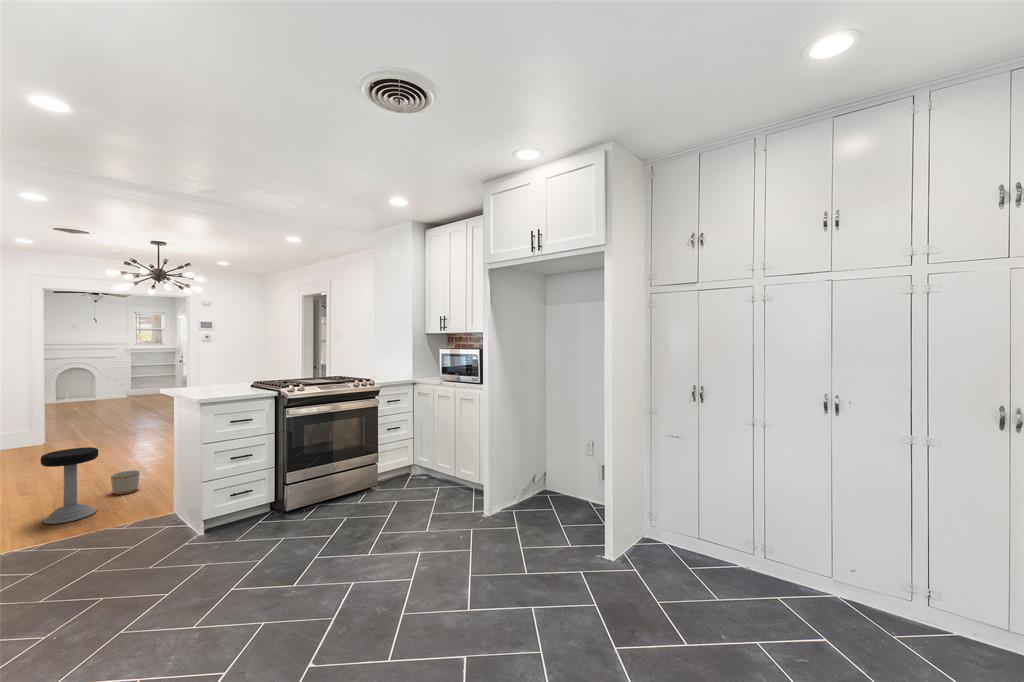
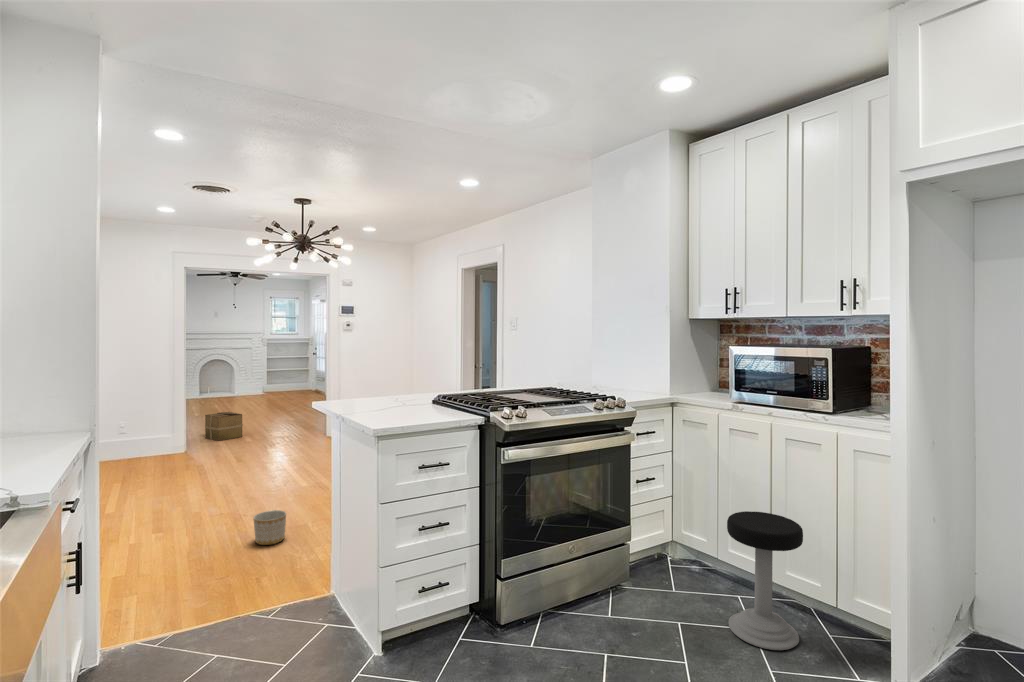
cardboard box: none [62,411,102,435] -> present [205,412,243,441]
stool: present [41,447,98,524] -> present [727,511,803,650]

